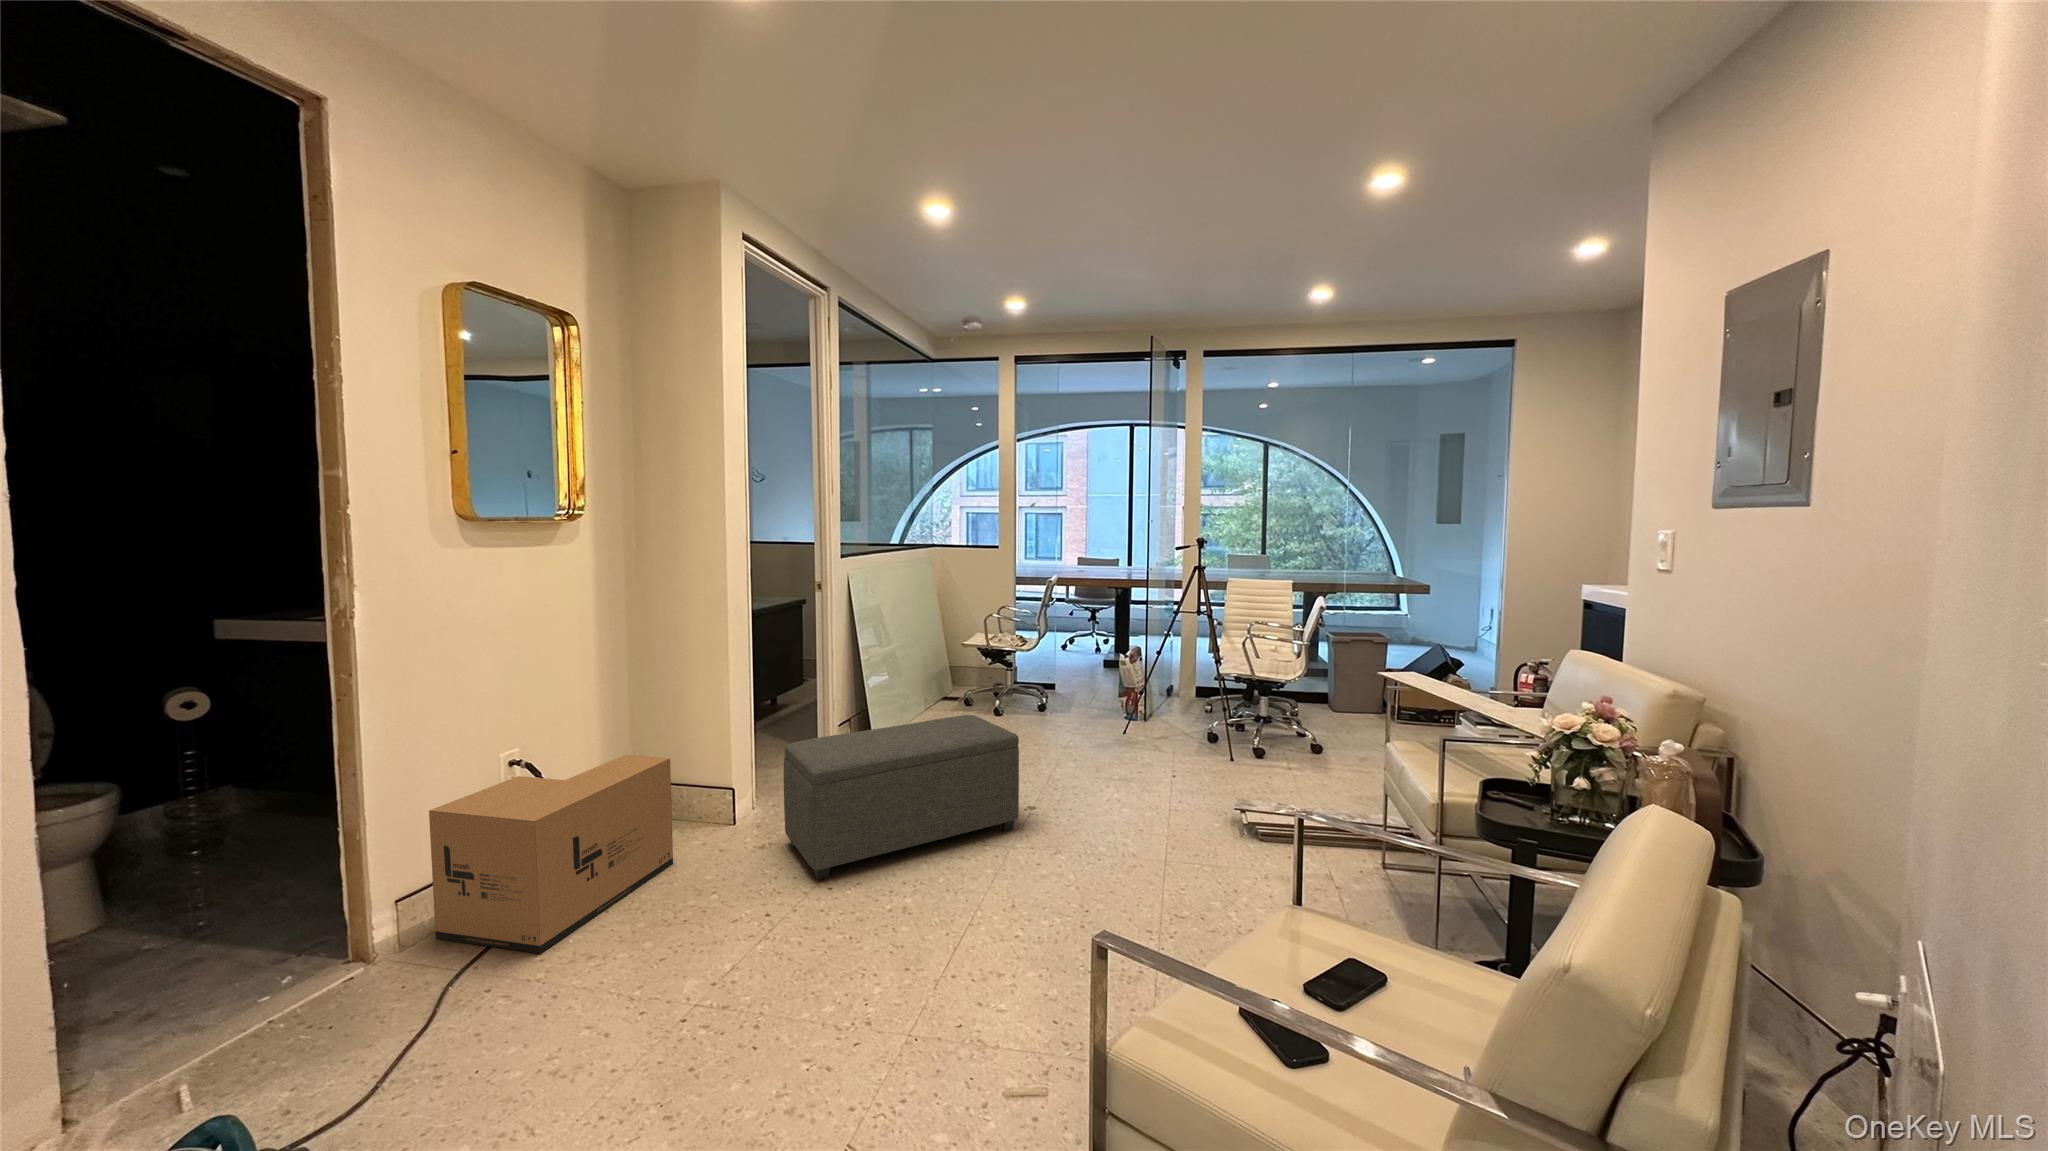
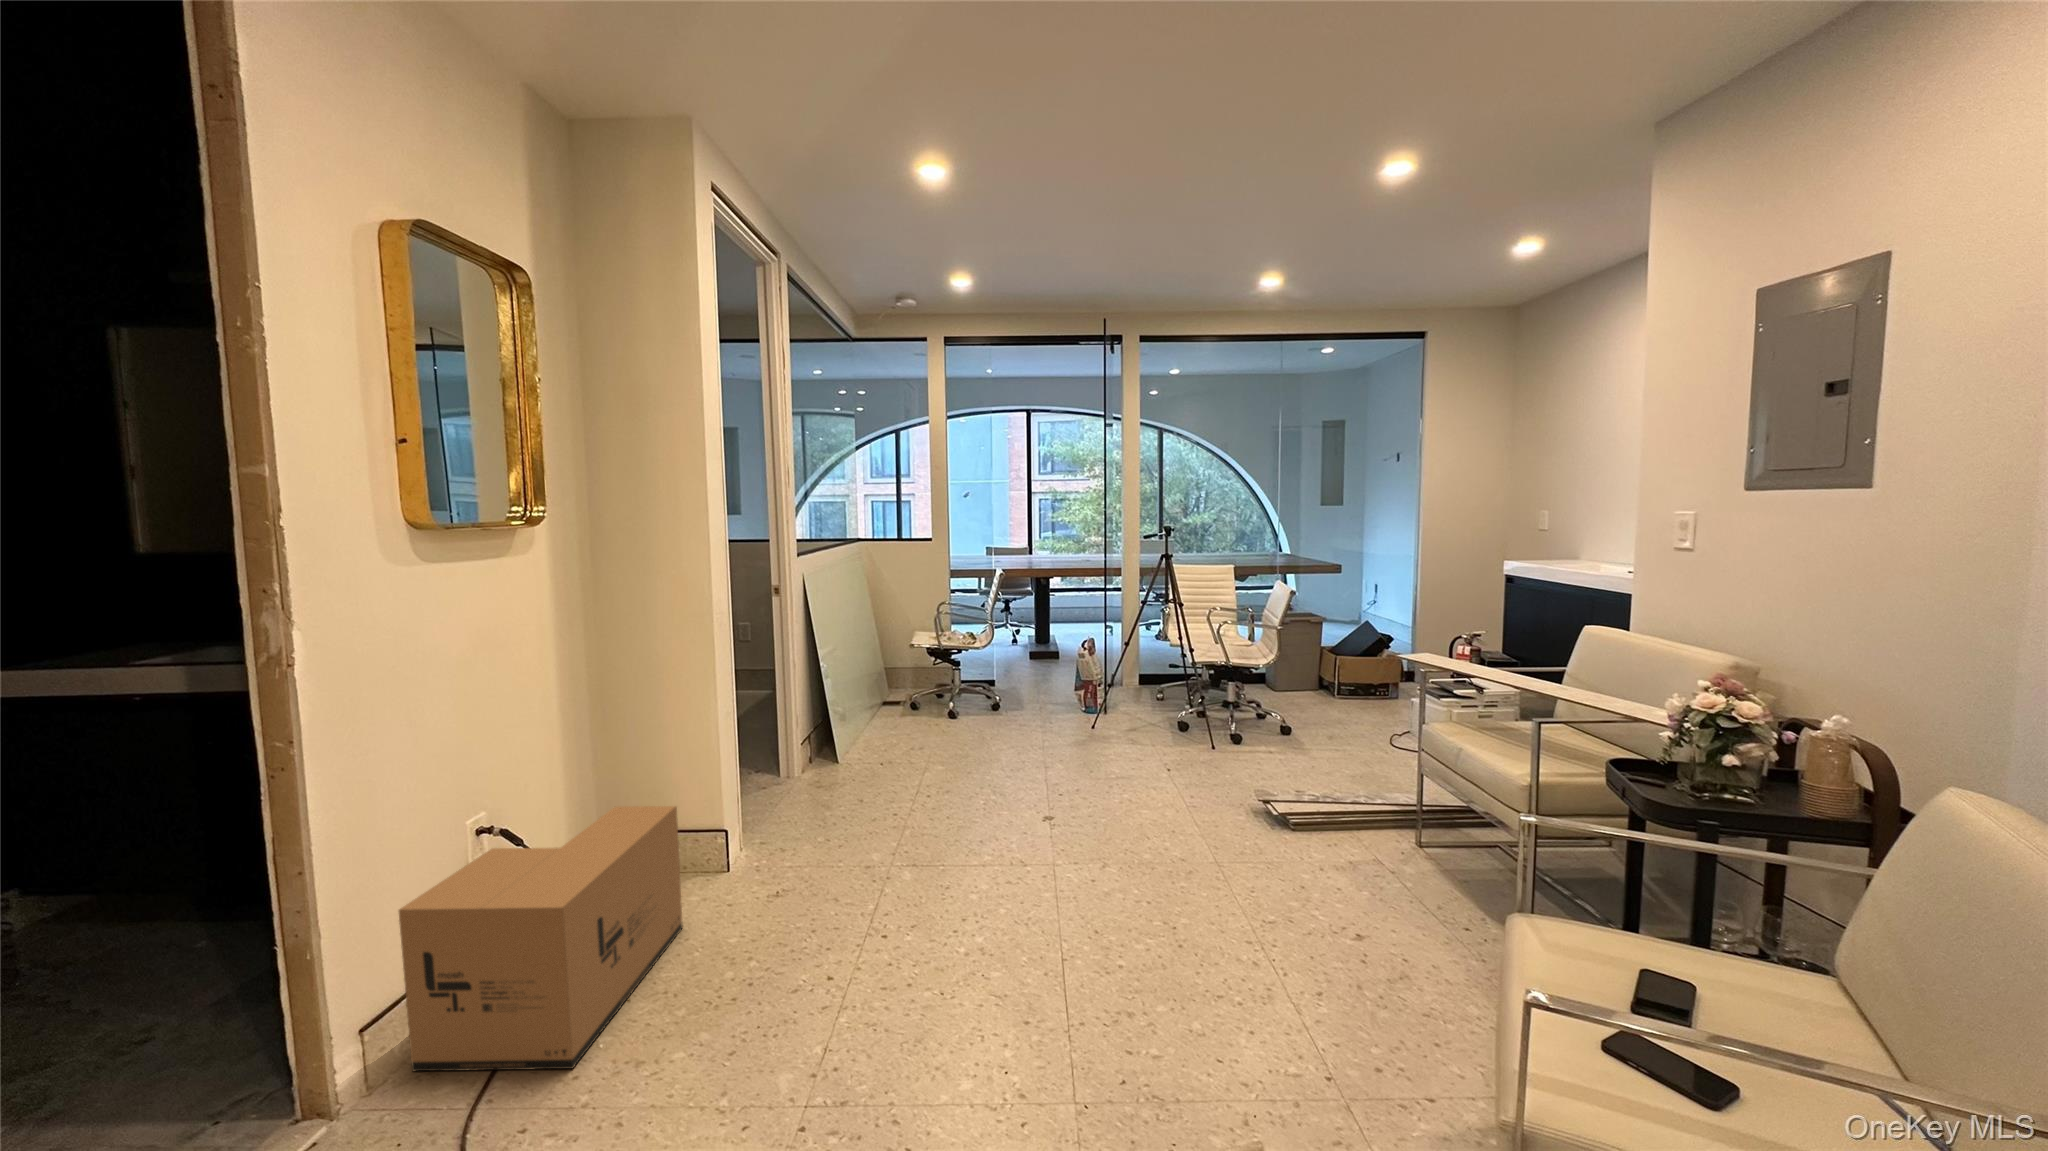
ottoman: present [784,715,1019,880] -> none [803,725,1051,927]

